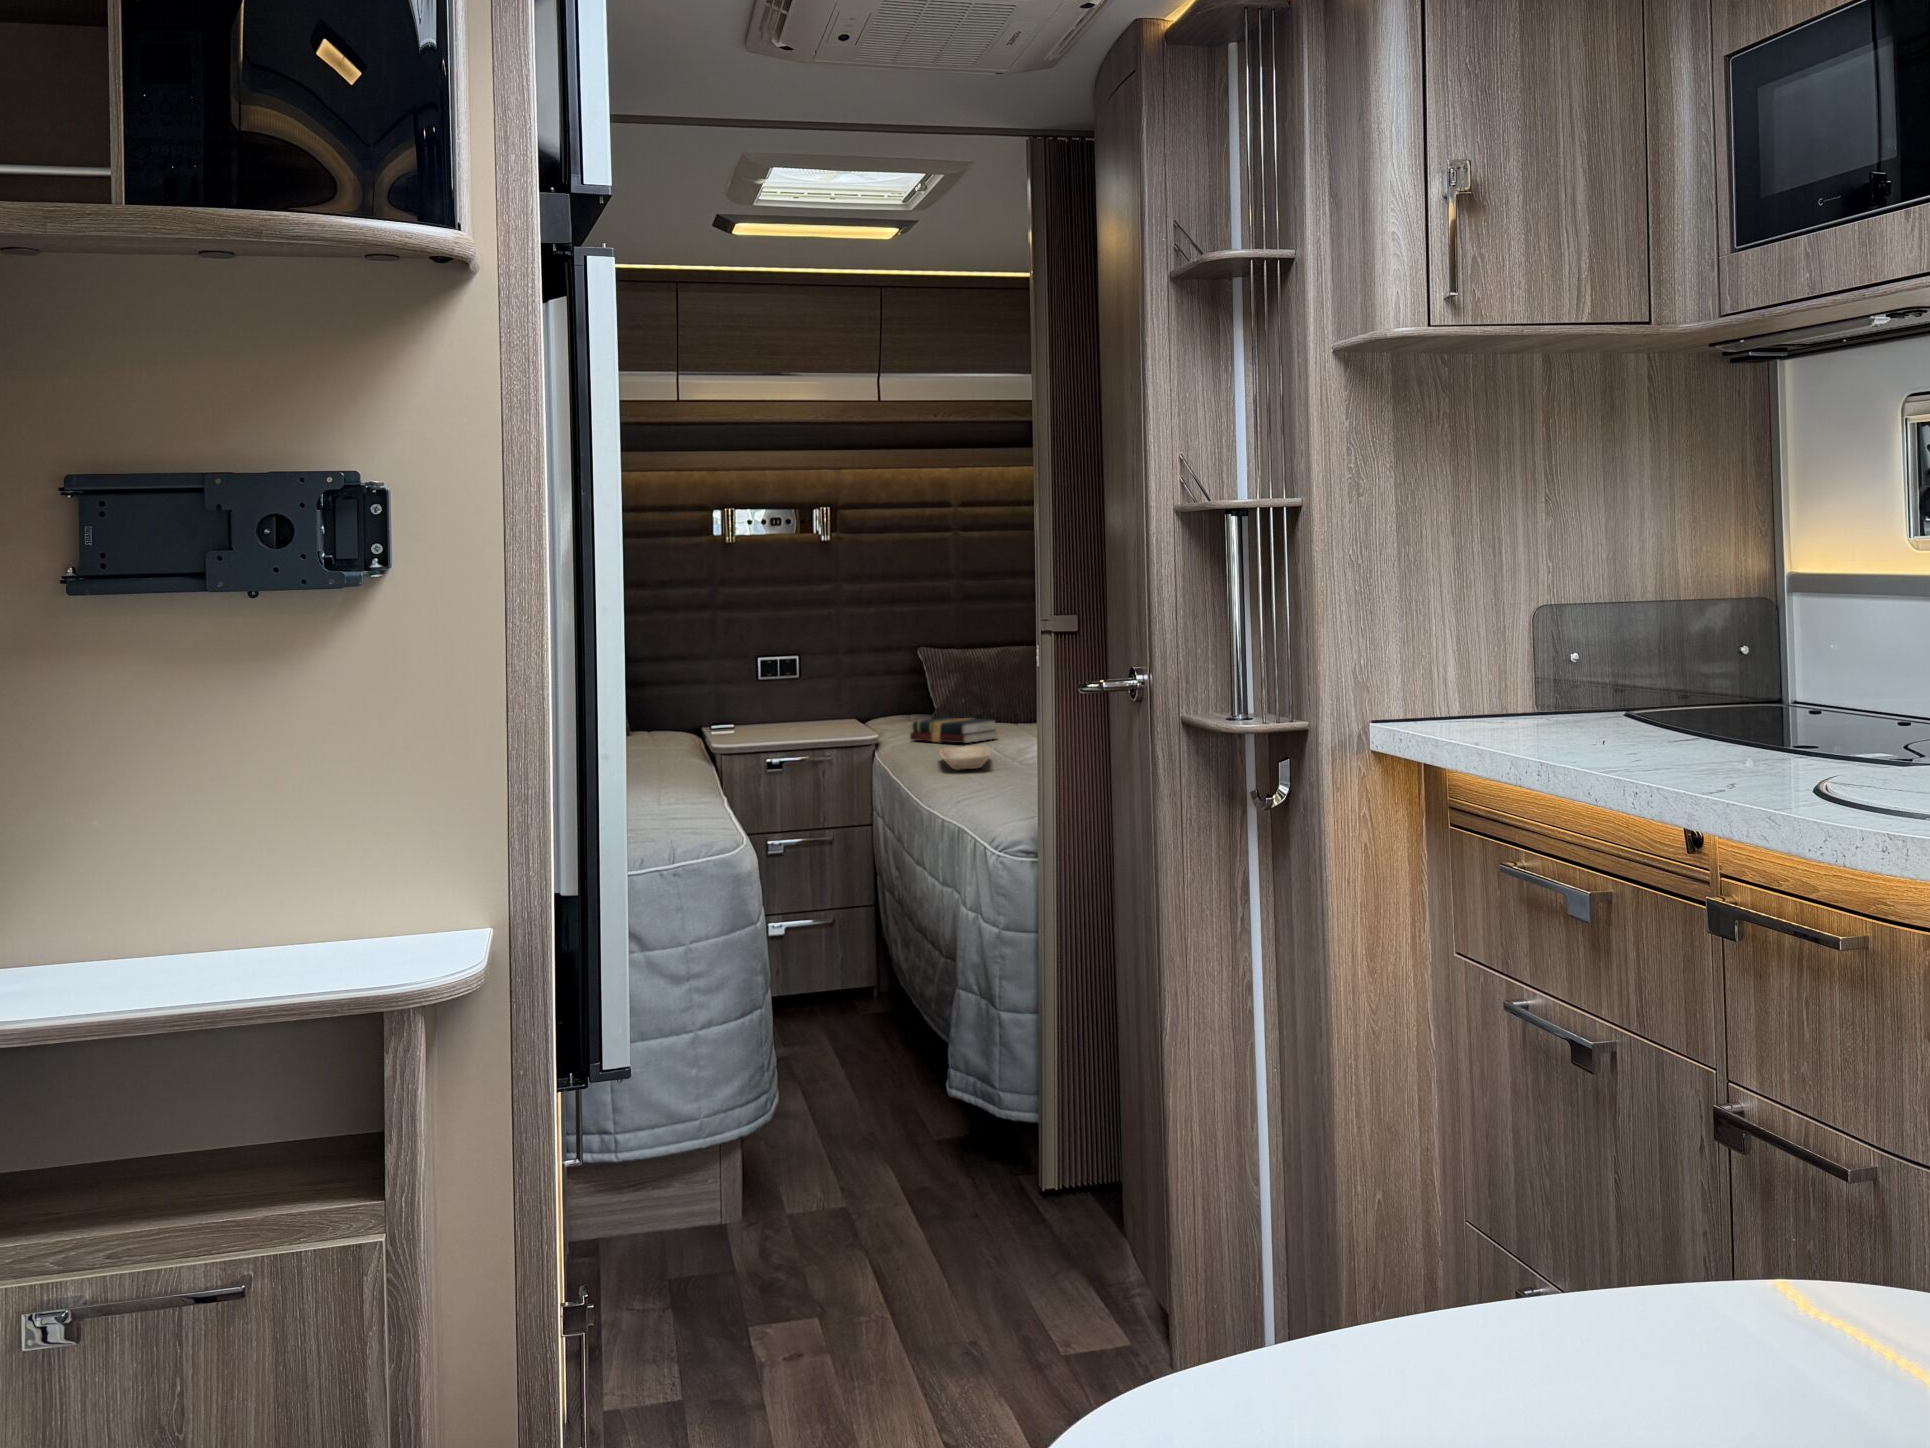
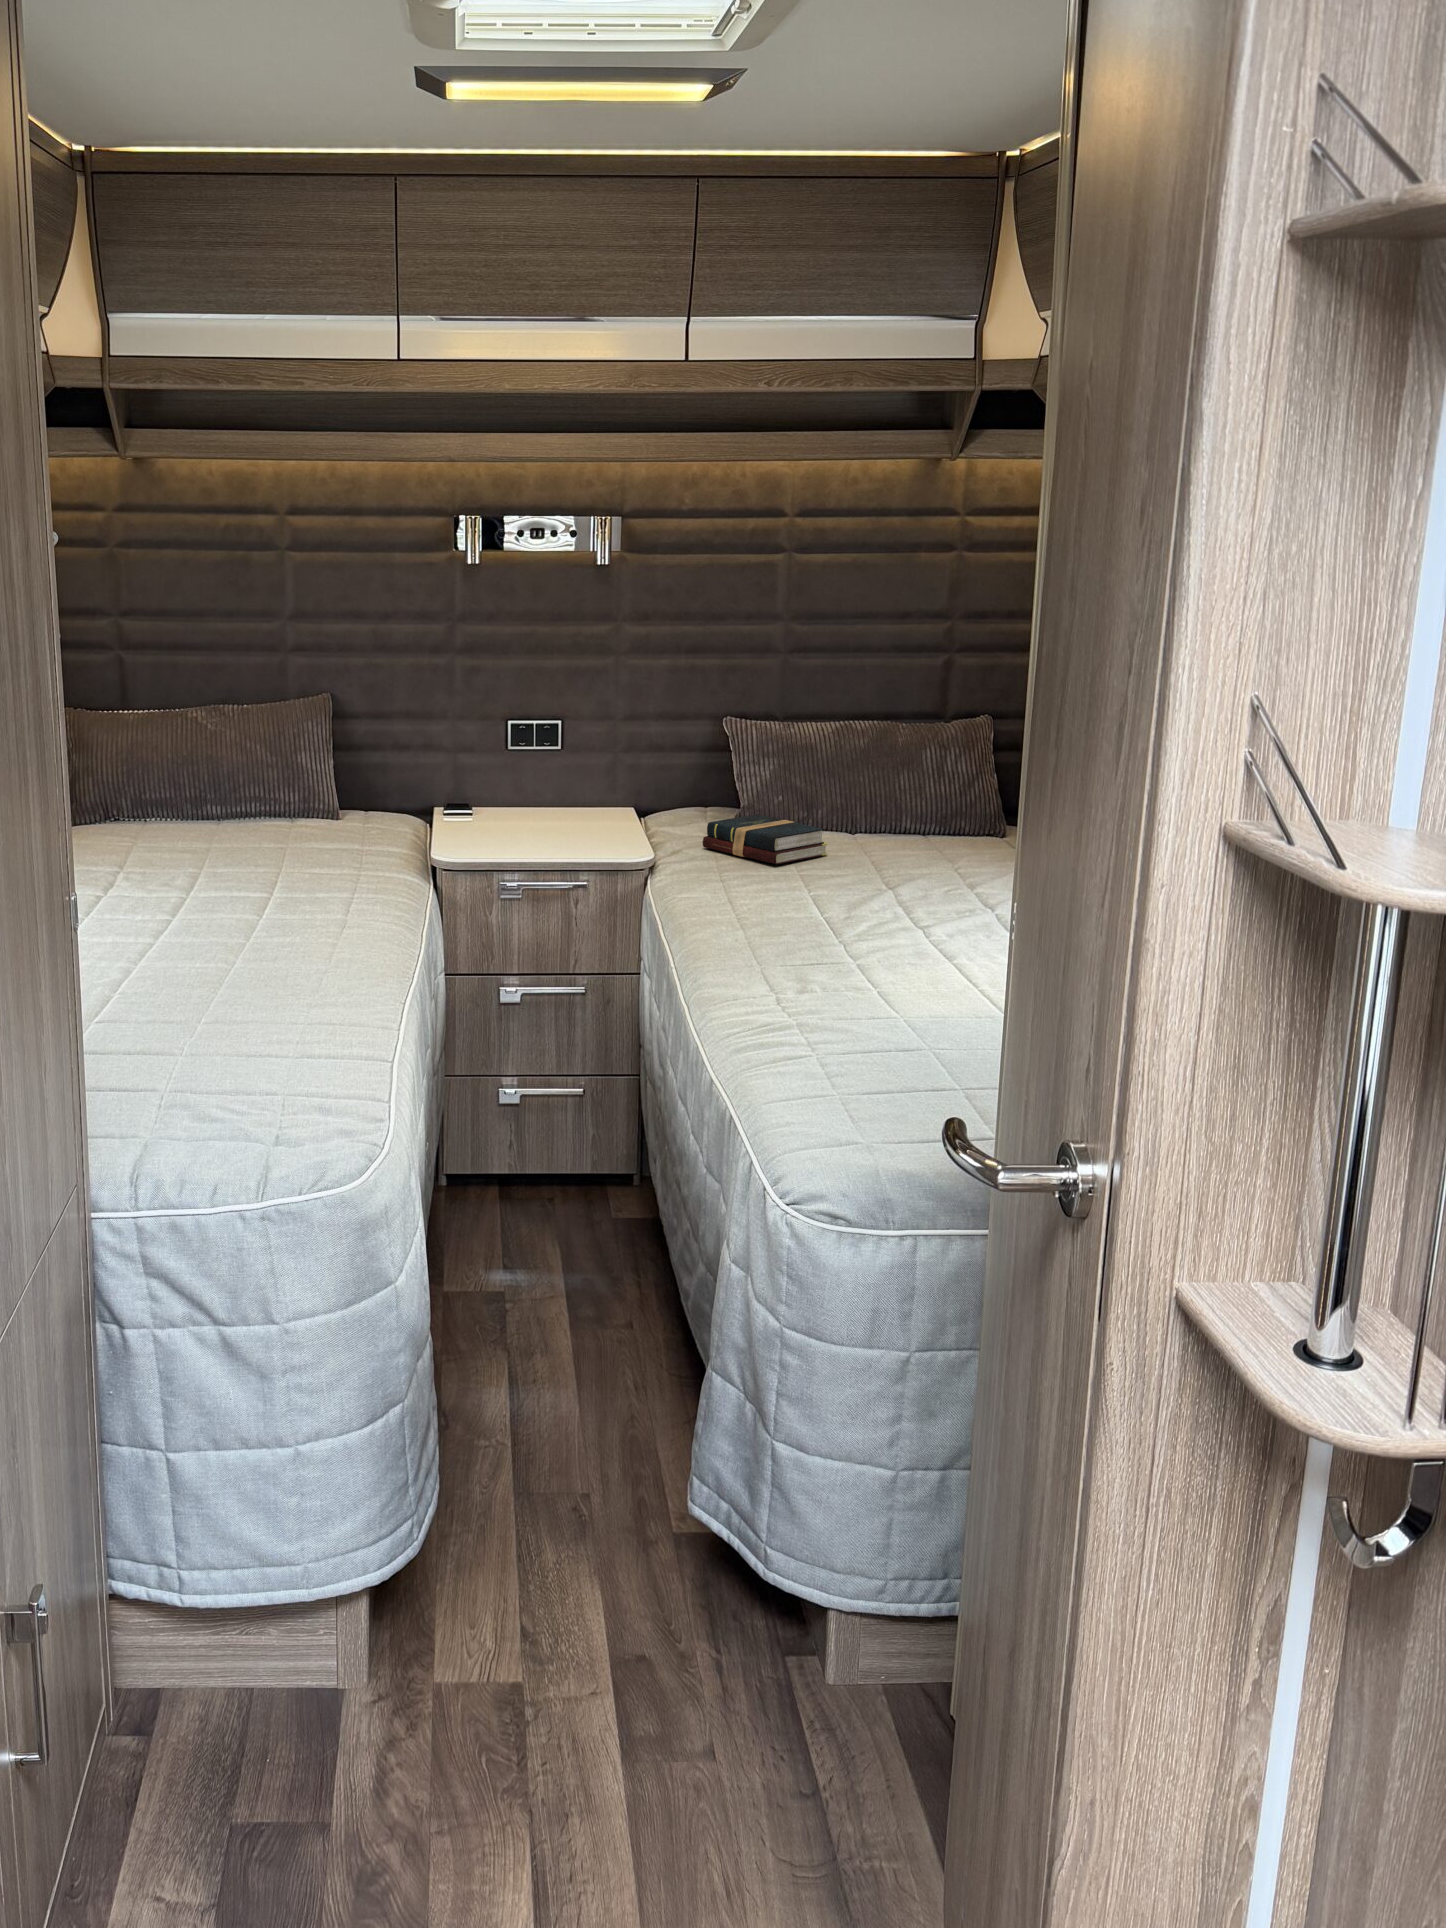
tray: present [939,746,991,770] -> none [733,886,810,938]

